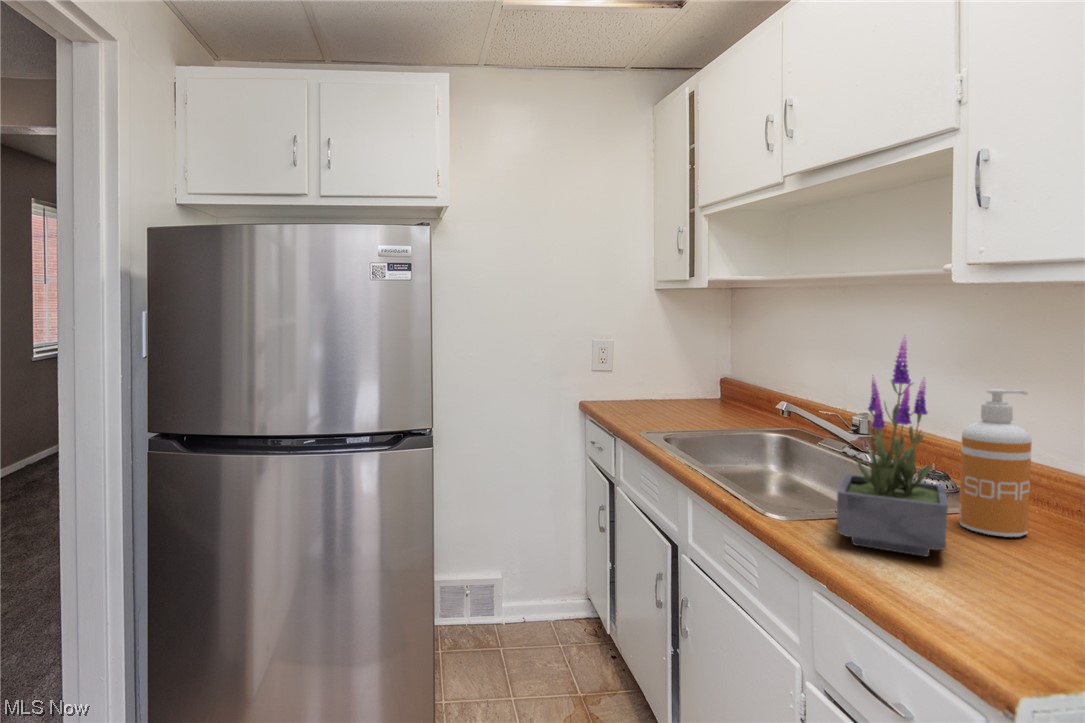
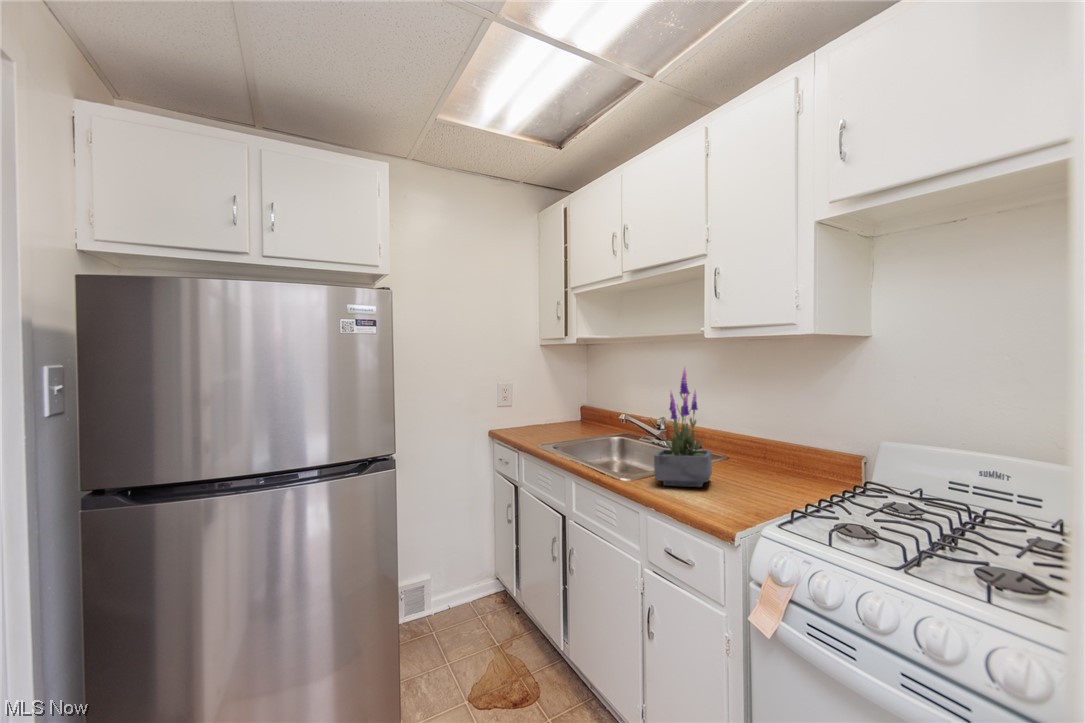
soap dispenser: present [959,389,1032,537] -> none [722,397,756,478]

